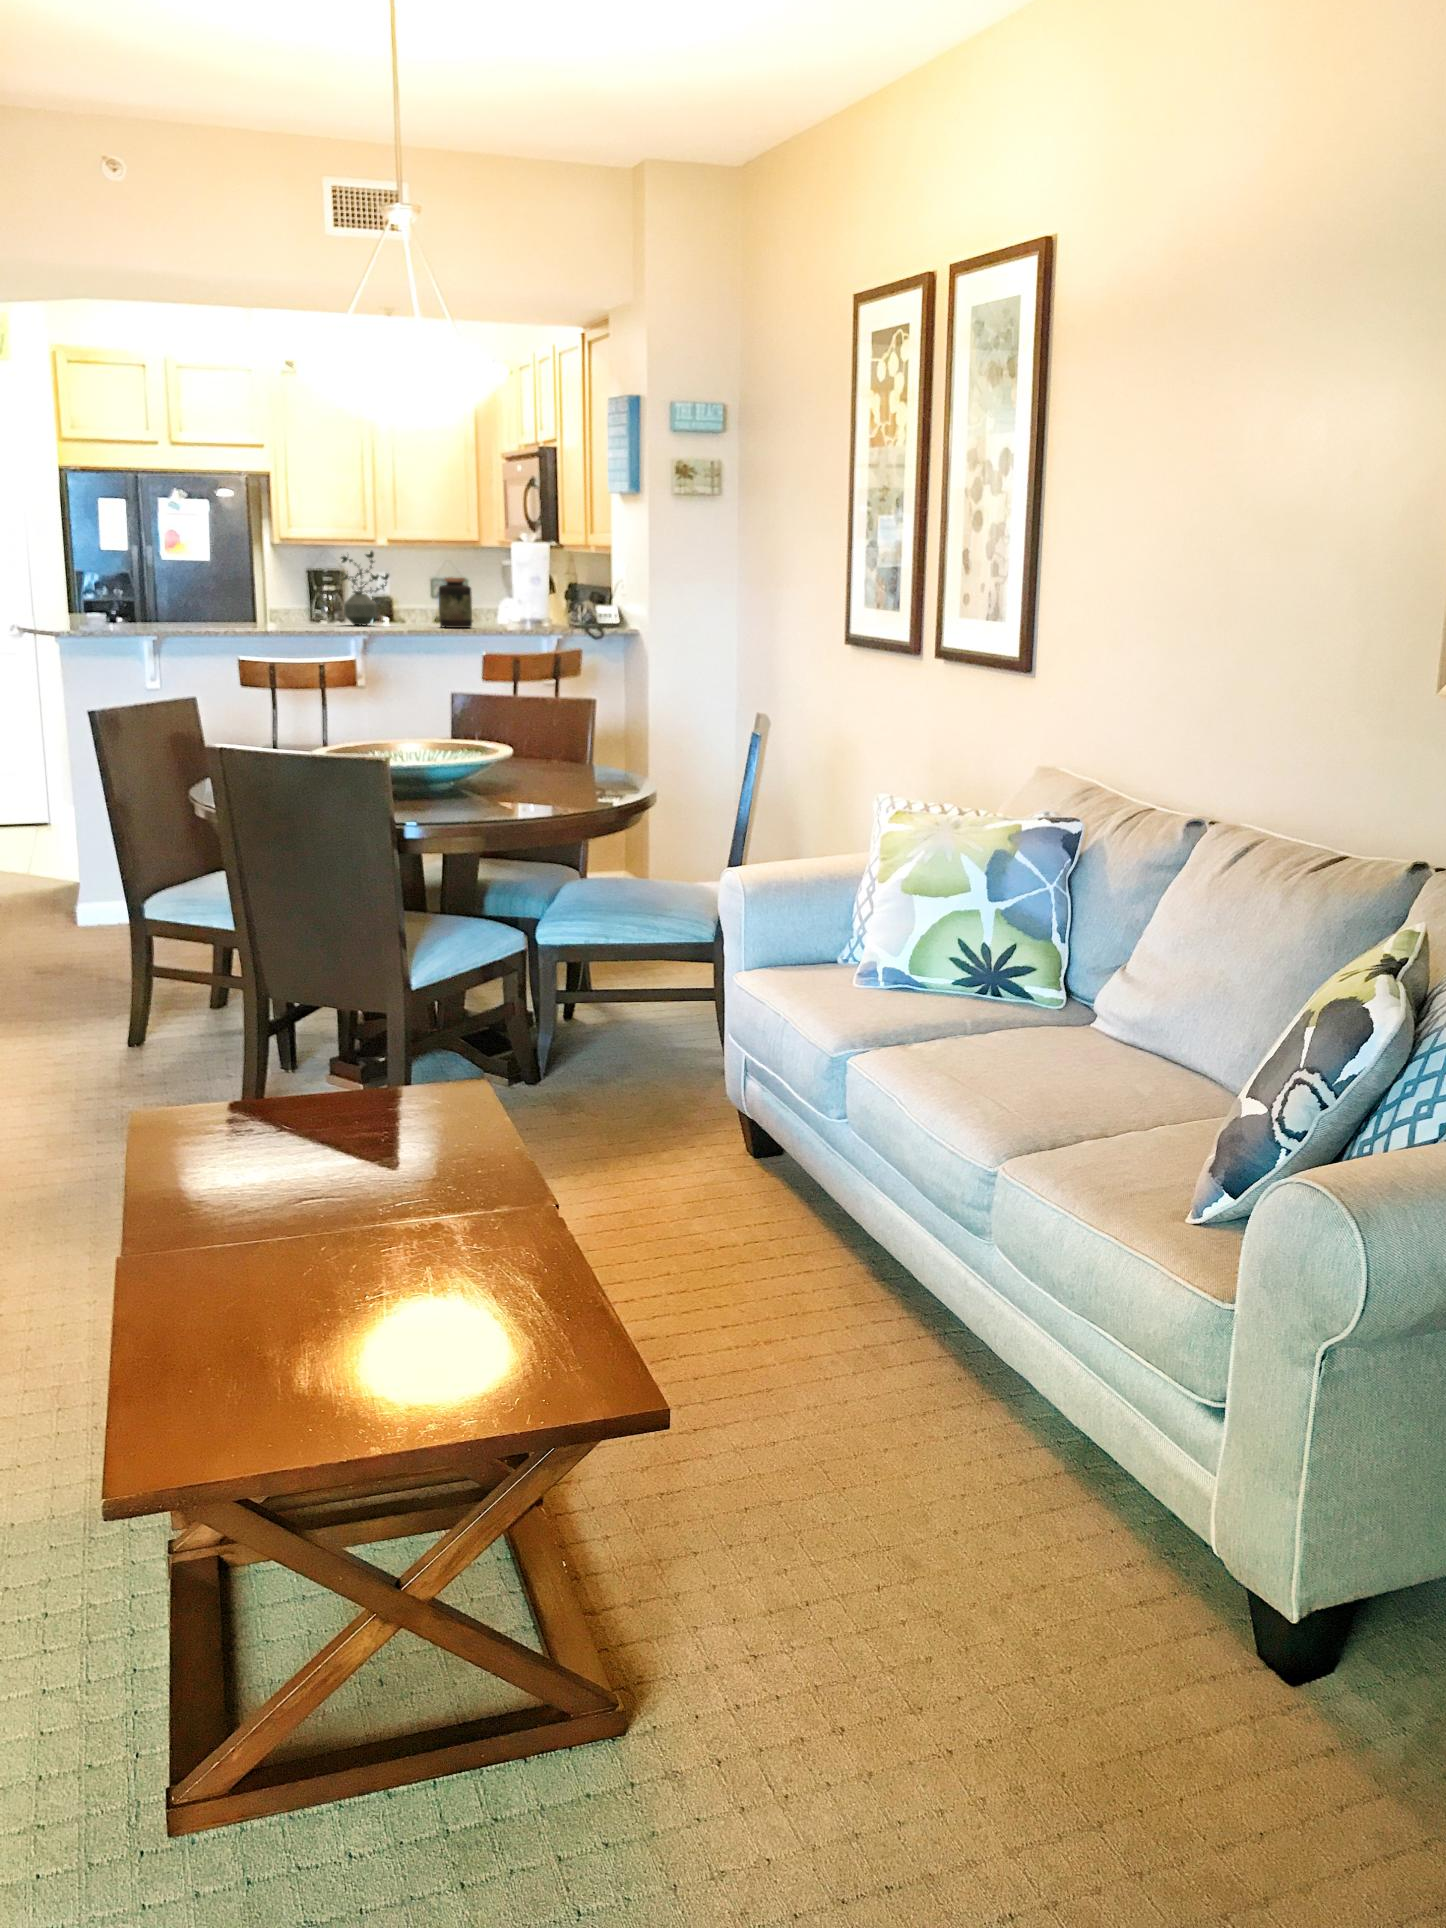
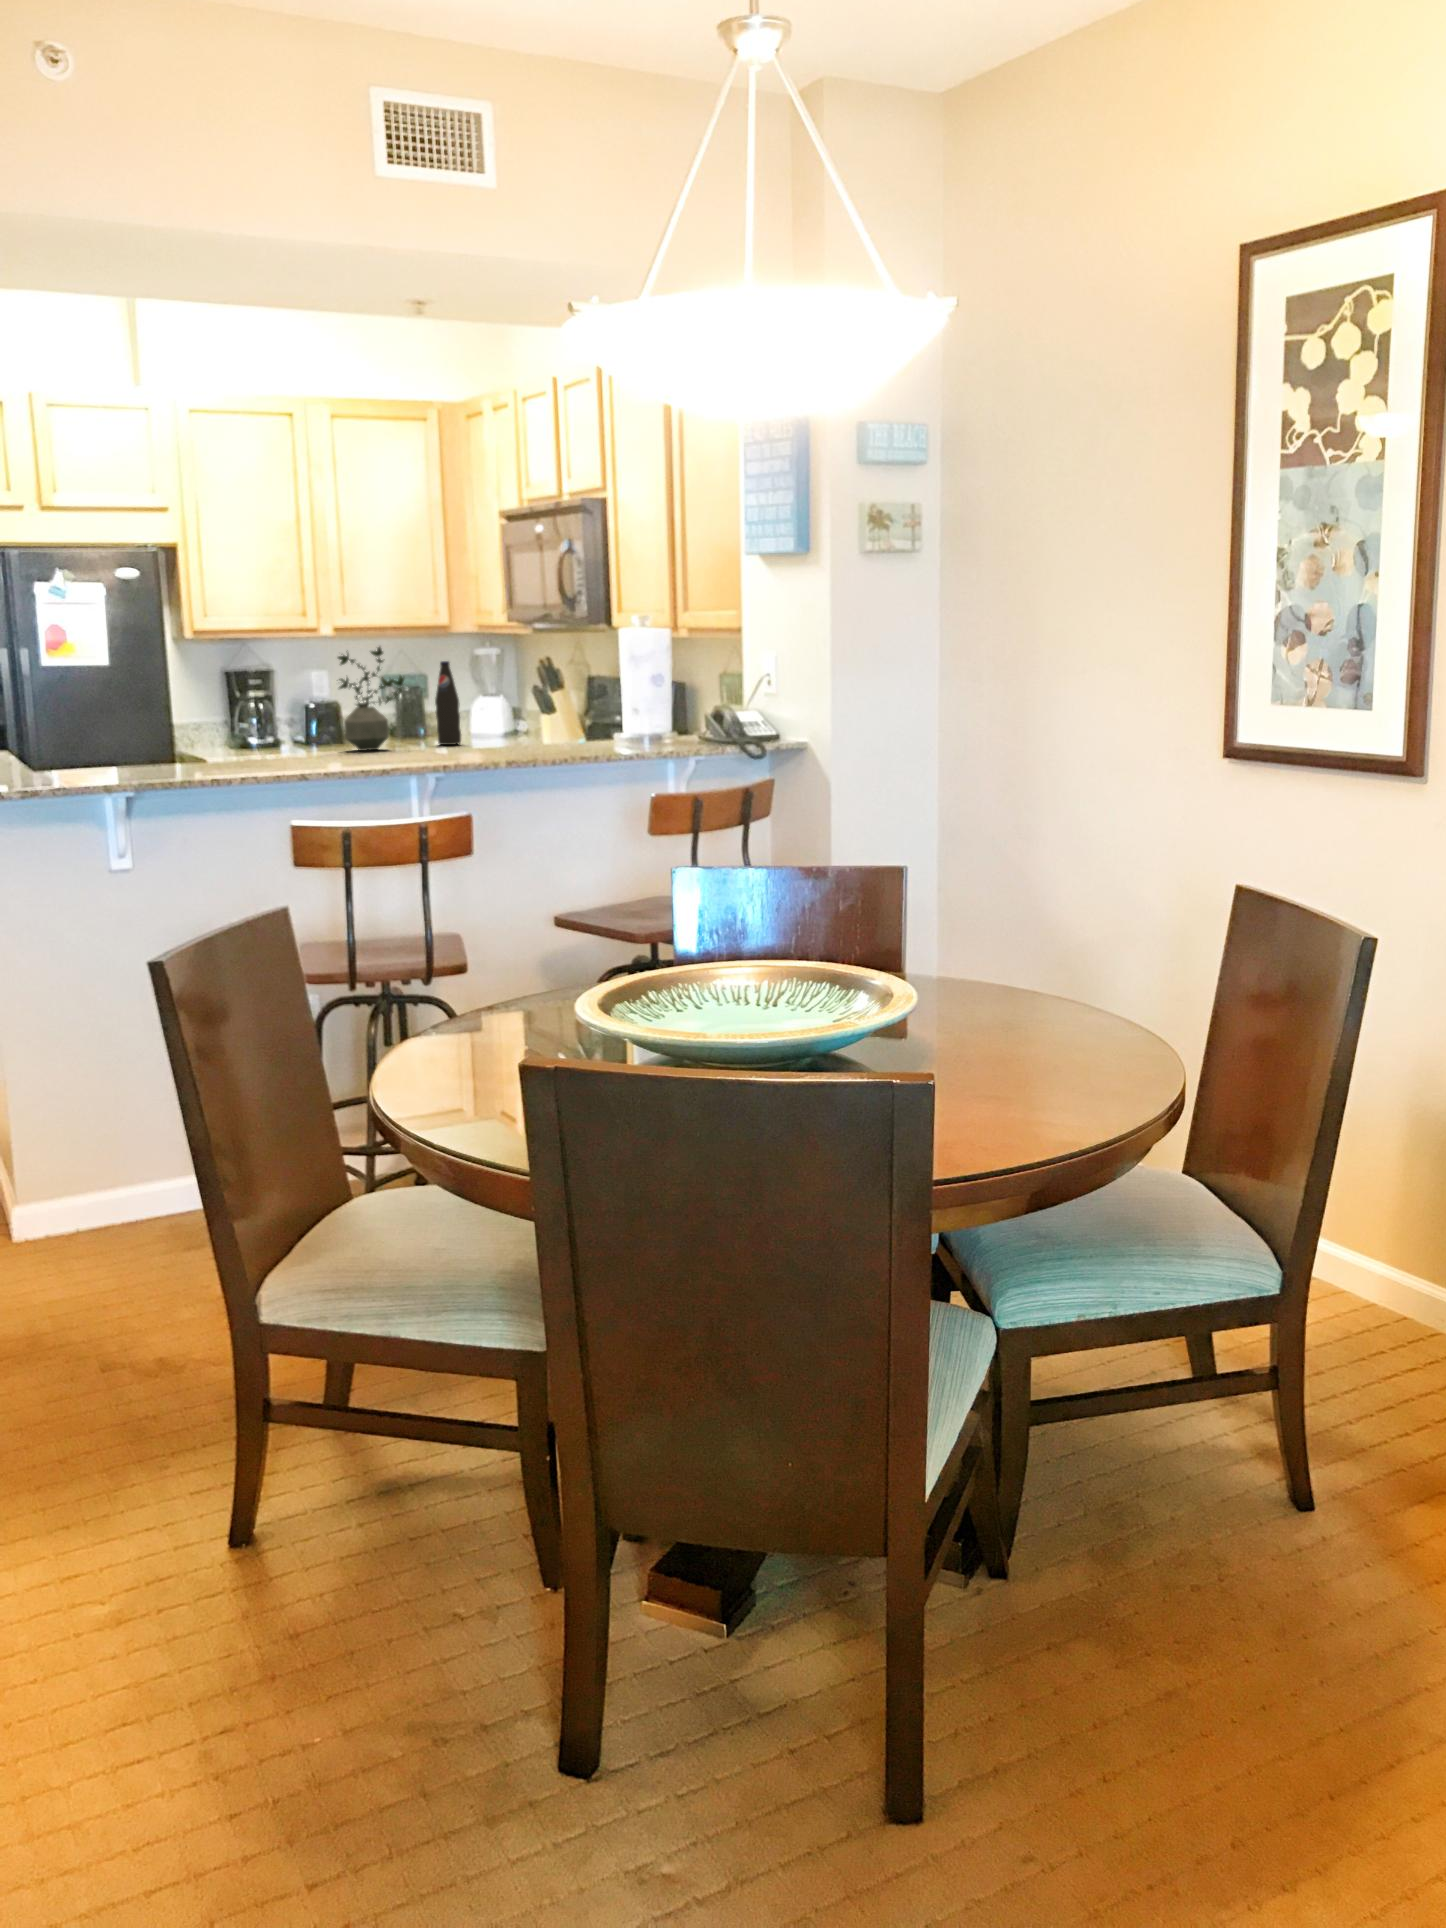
bottle: none [415,564,433,626] -> present [435,661,461,745]
jar: present [439,577,472,628] -> none [475,677,522,747]

